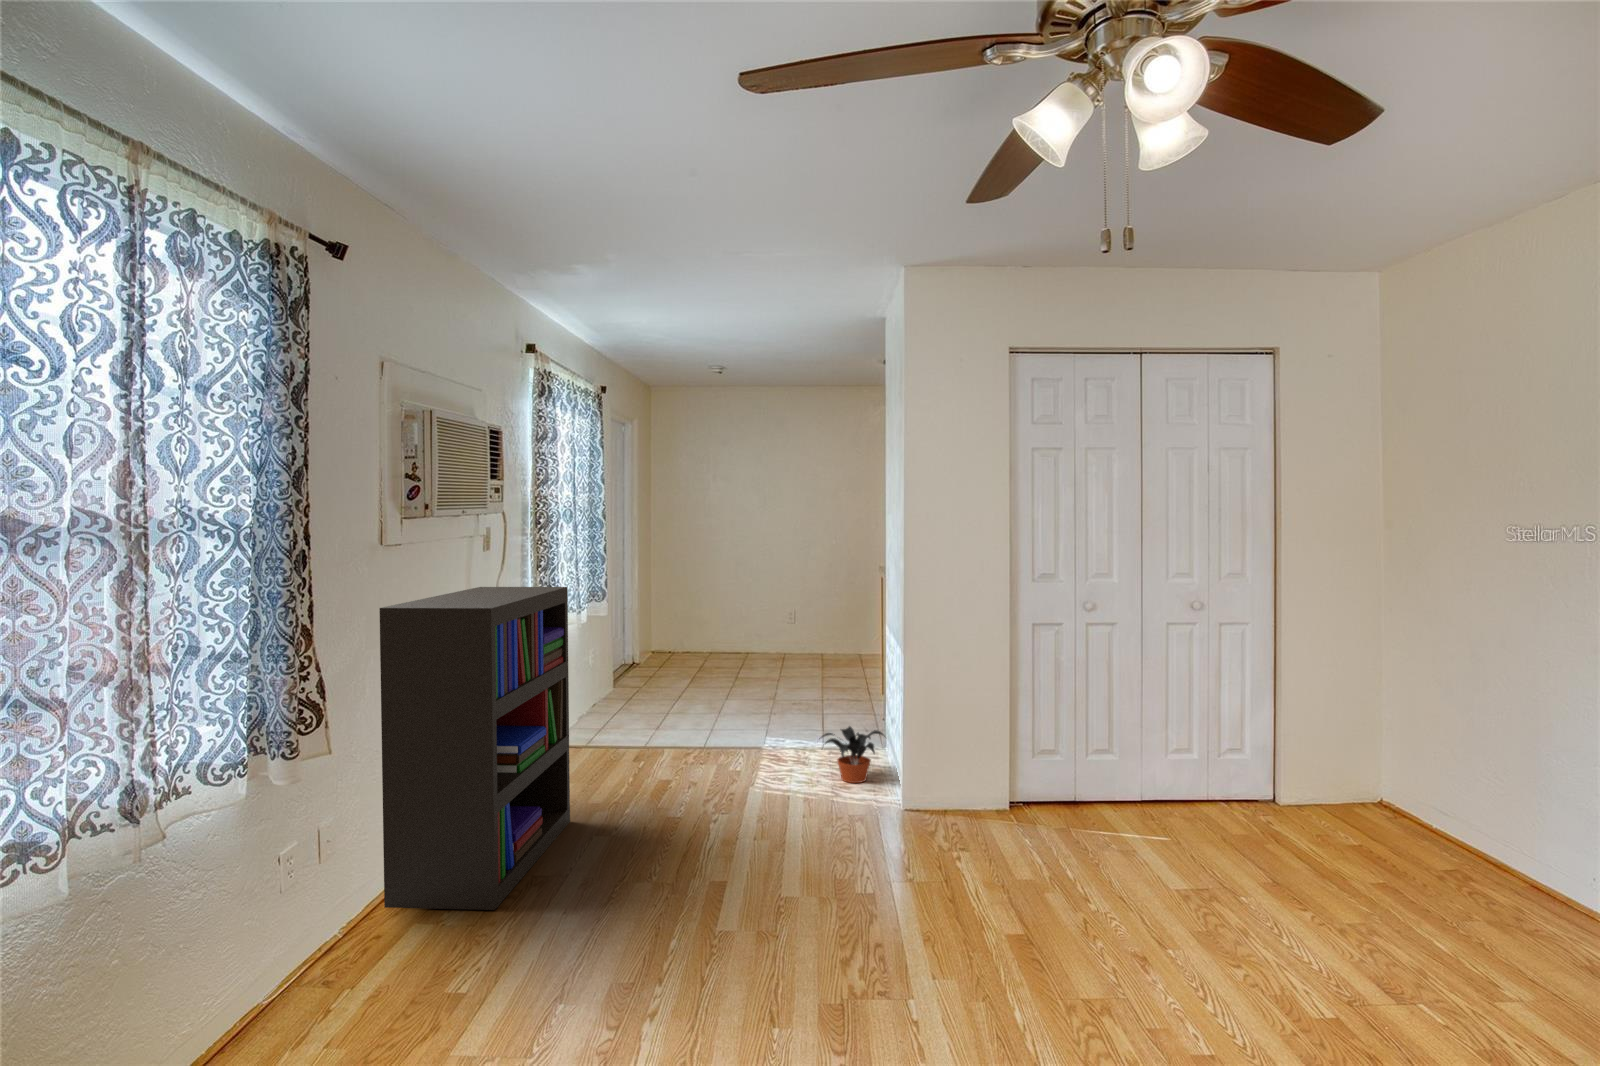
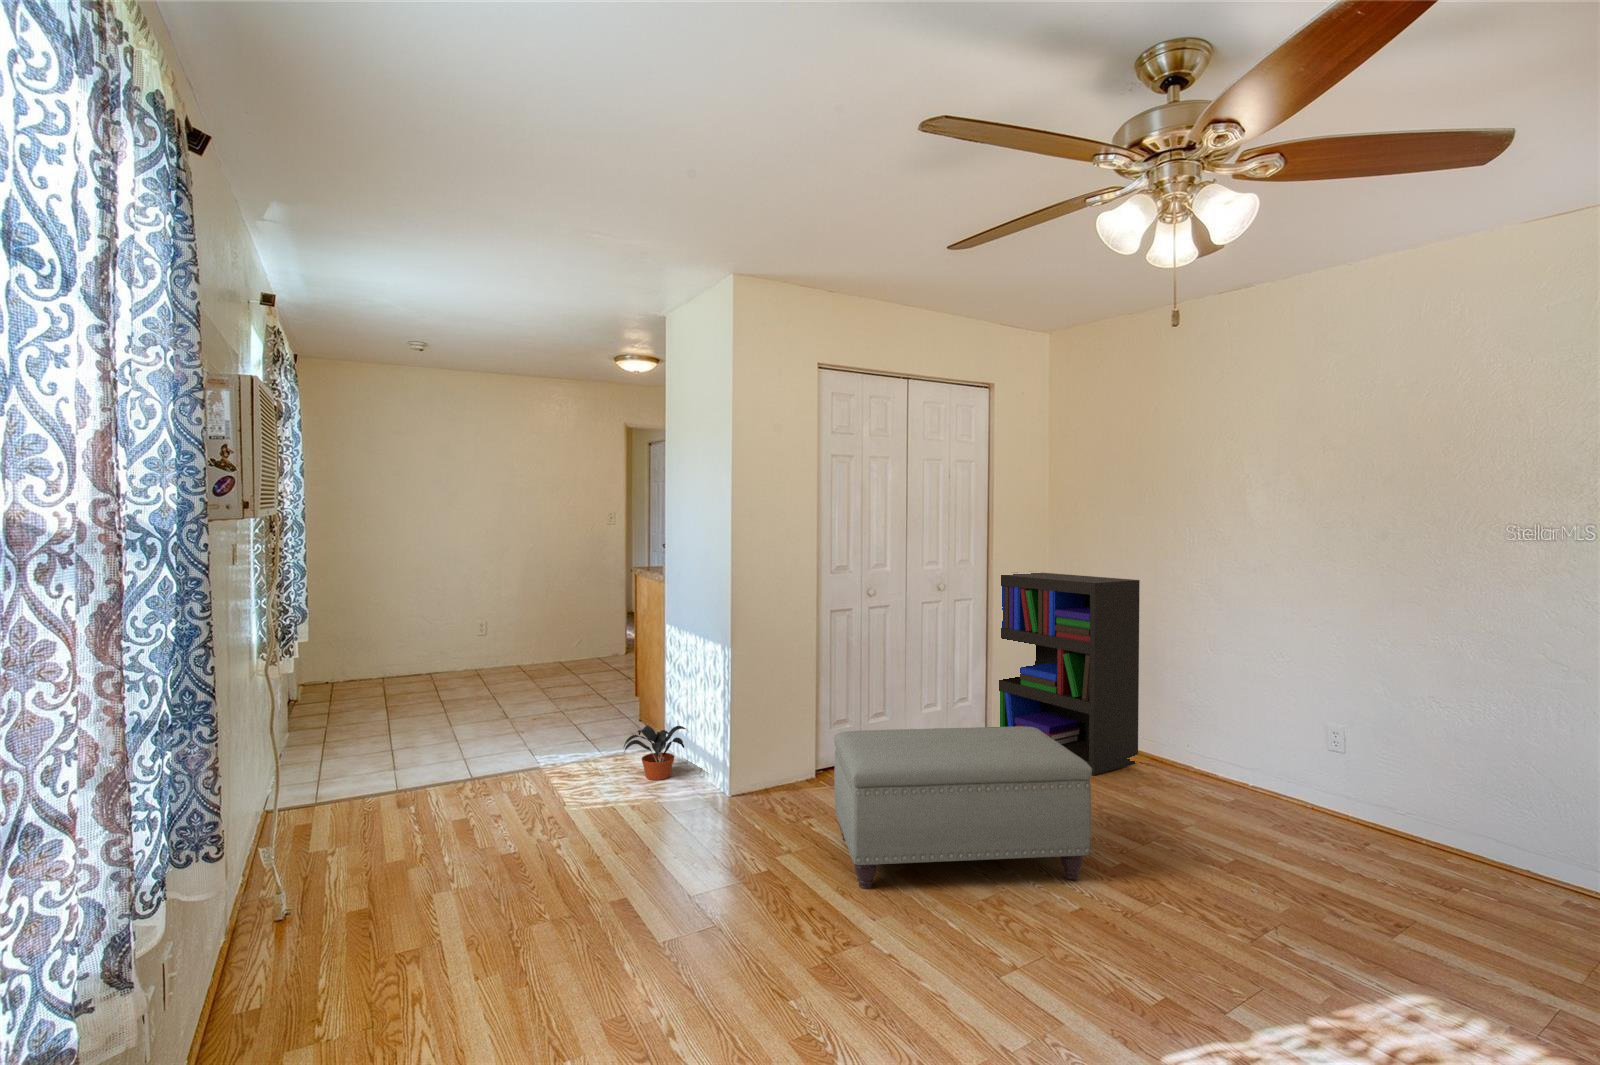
bookshelf: present [380,587,570,910] -> present [999,573,1140,775]
ottoman: none [939,761,1272,1015] -> present [834,726,1092,889]

